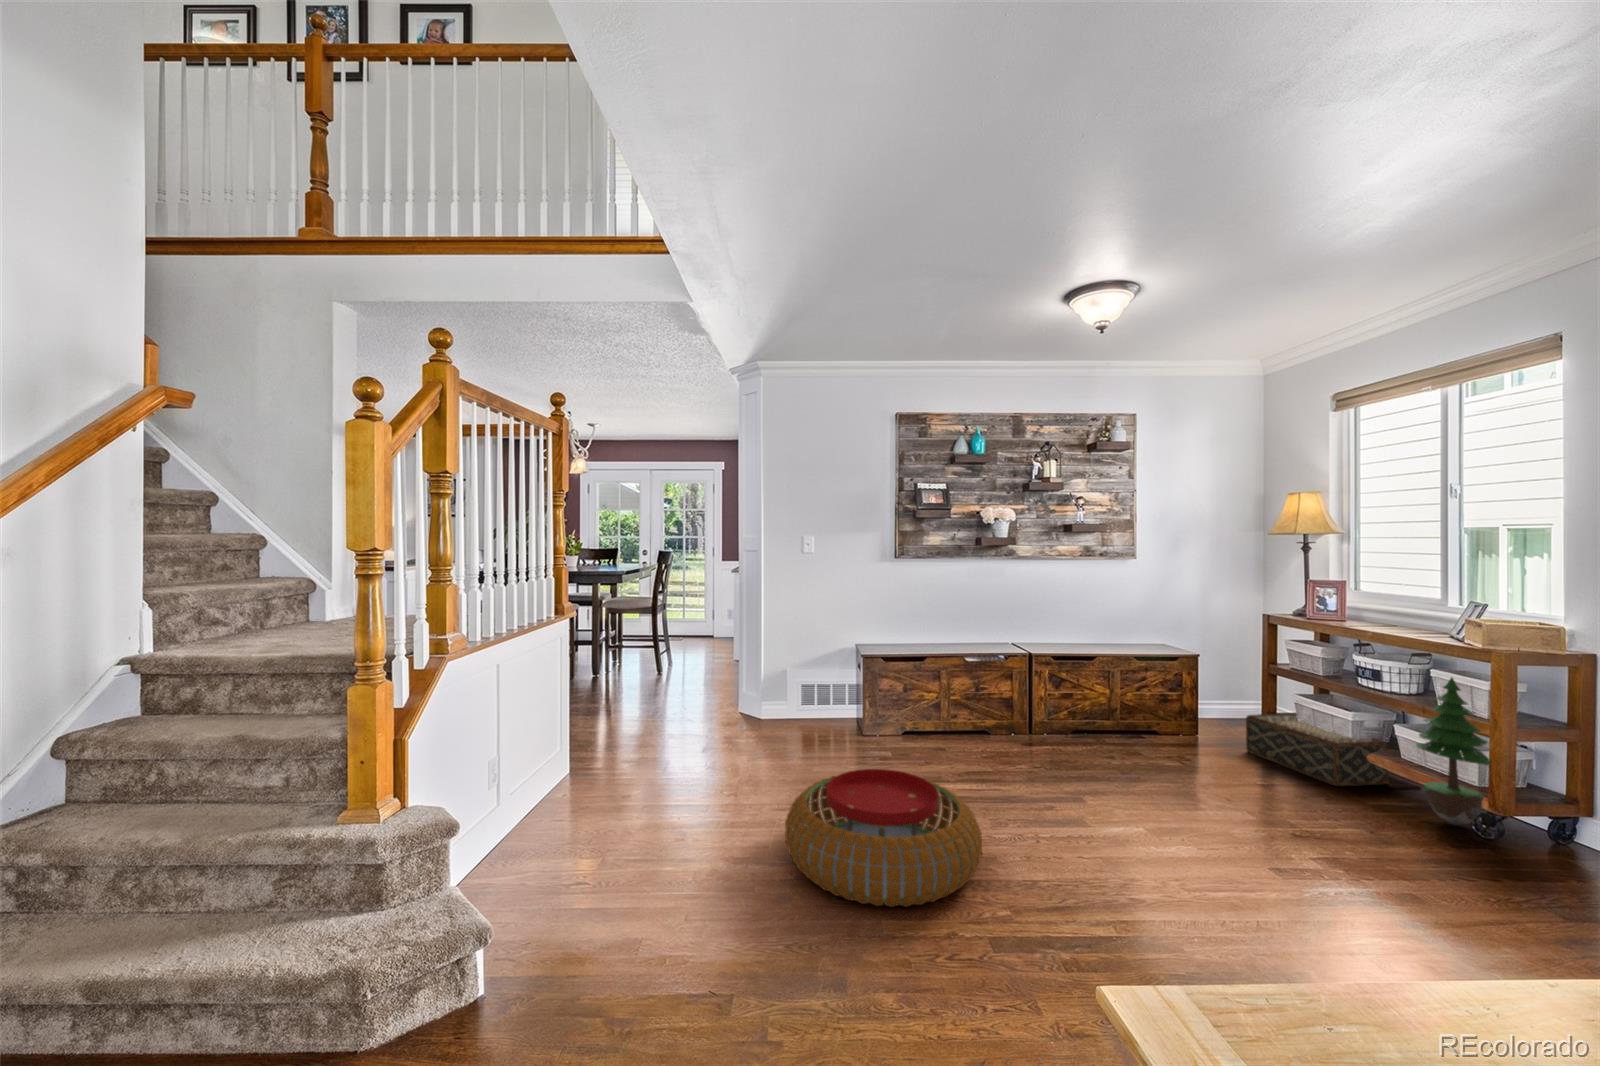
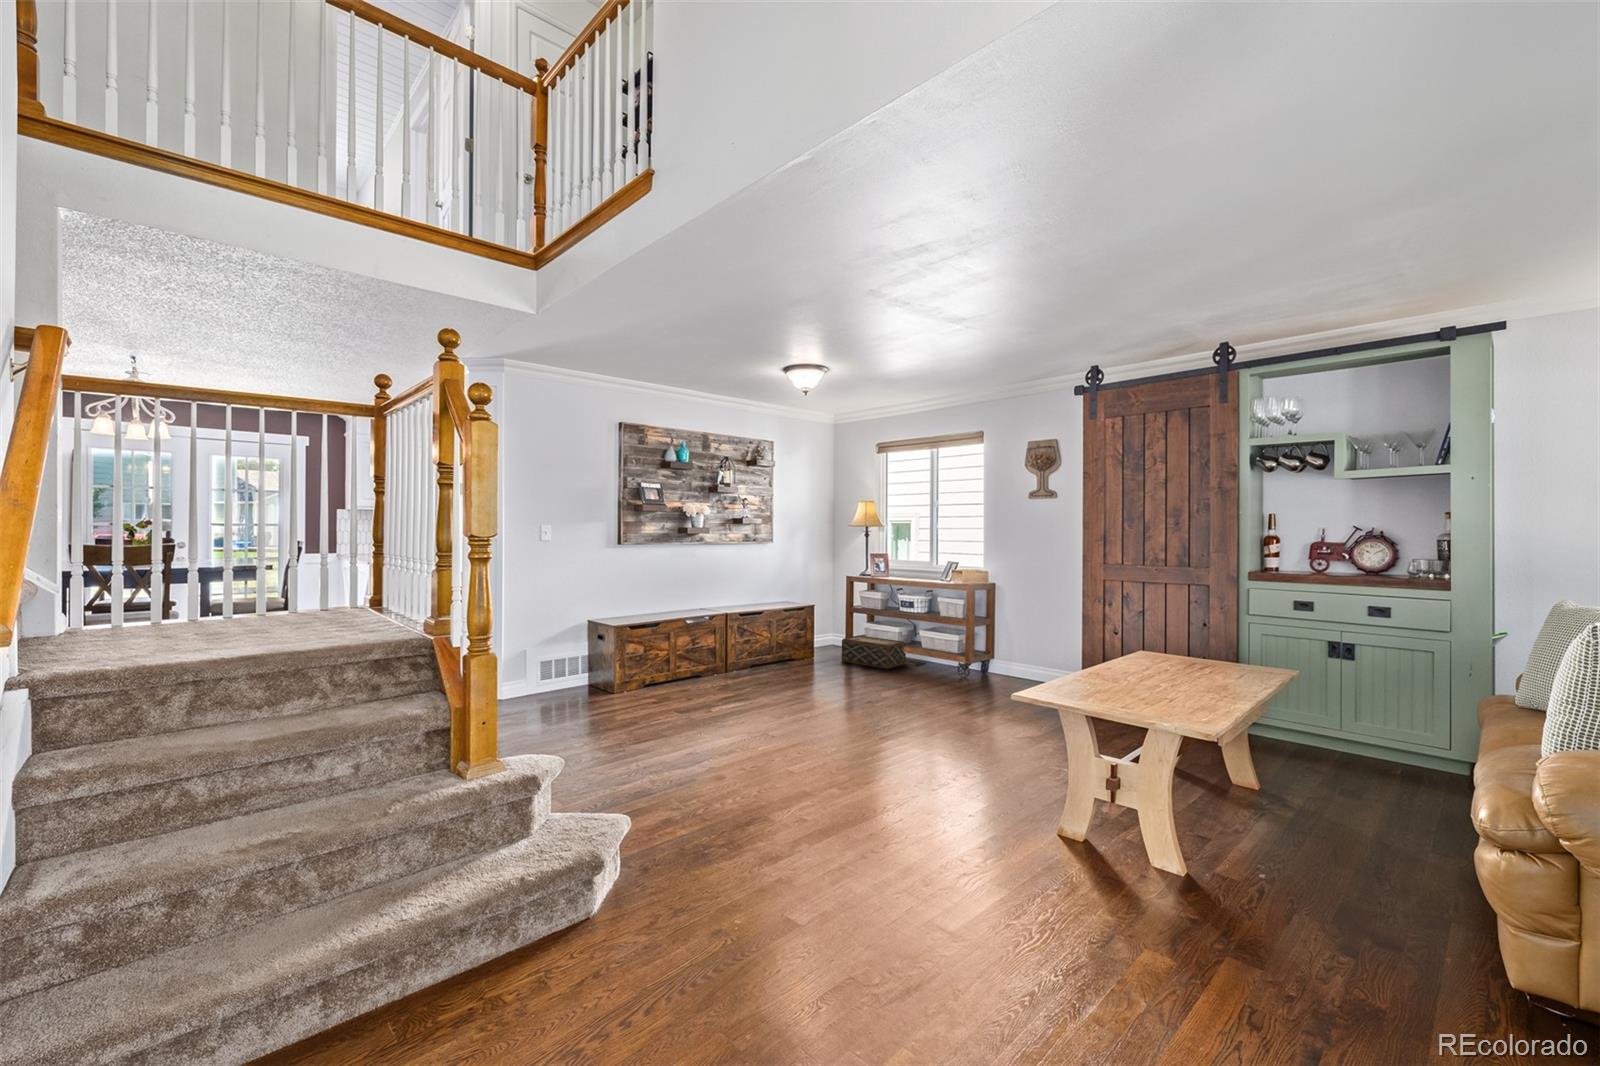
potted tree: present [1417,678,1491,825] -> none [921,602,948,675]
pouf: present [785,769,982,907] -> none [657,688,781,757]

